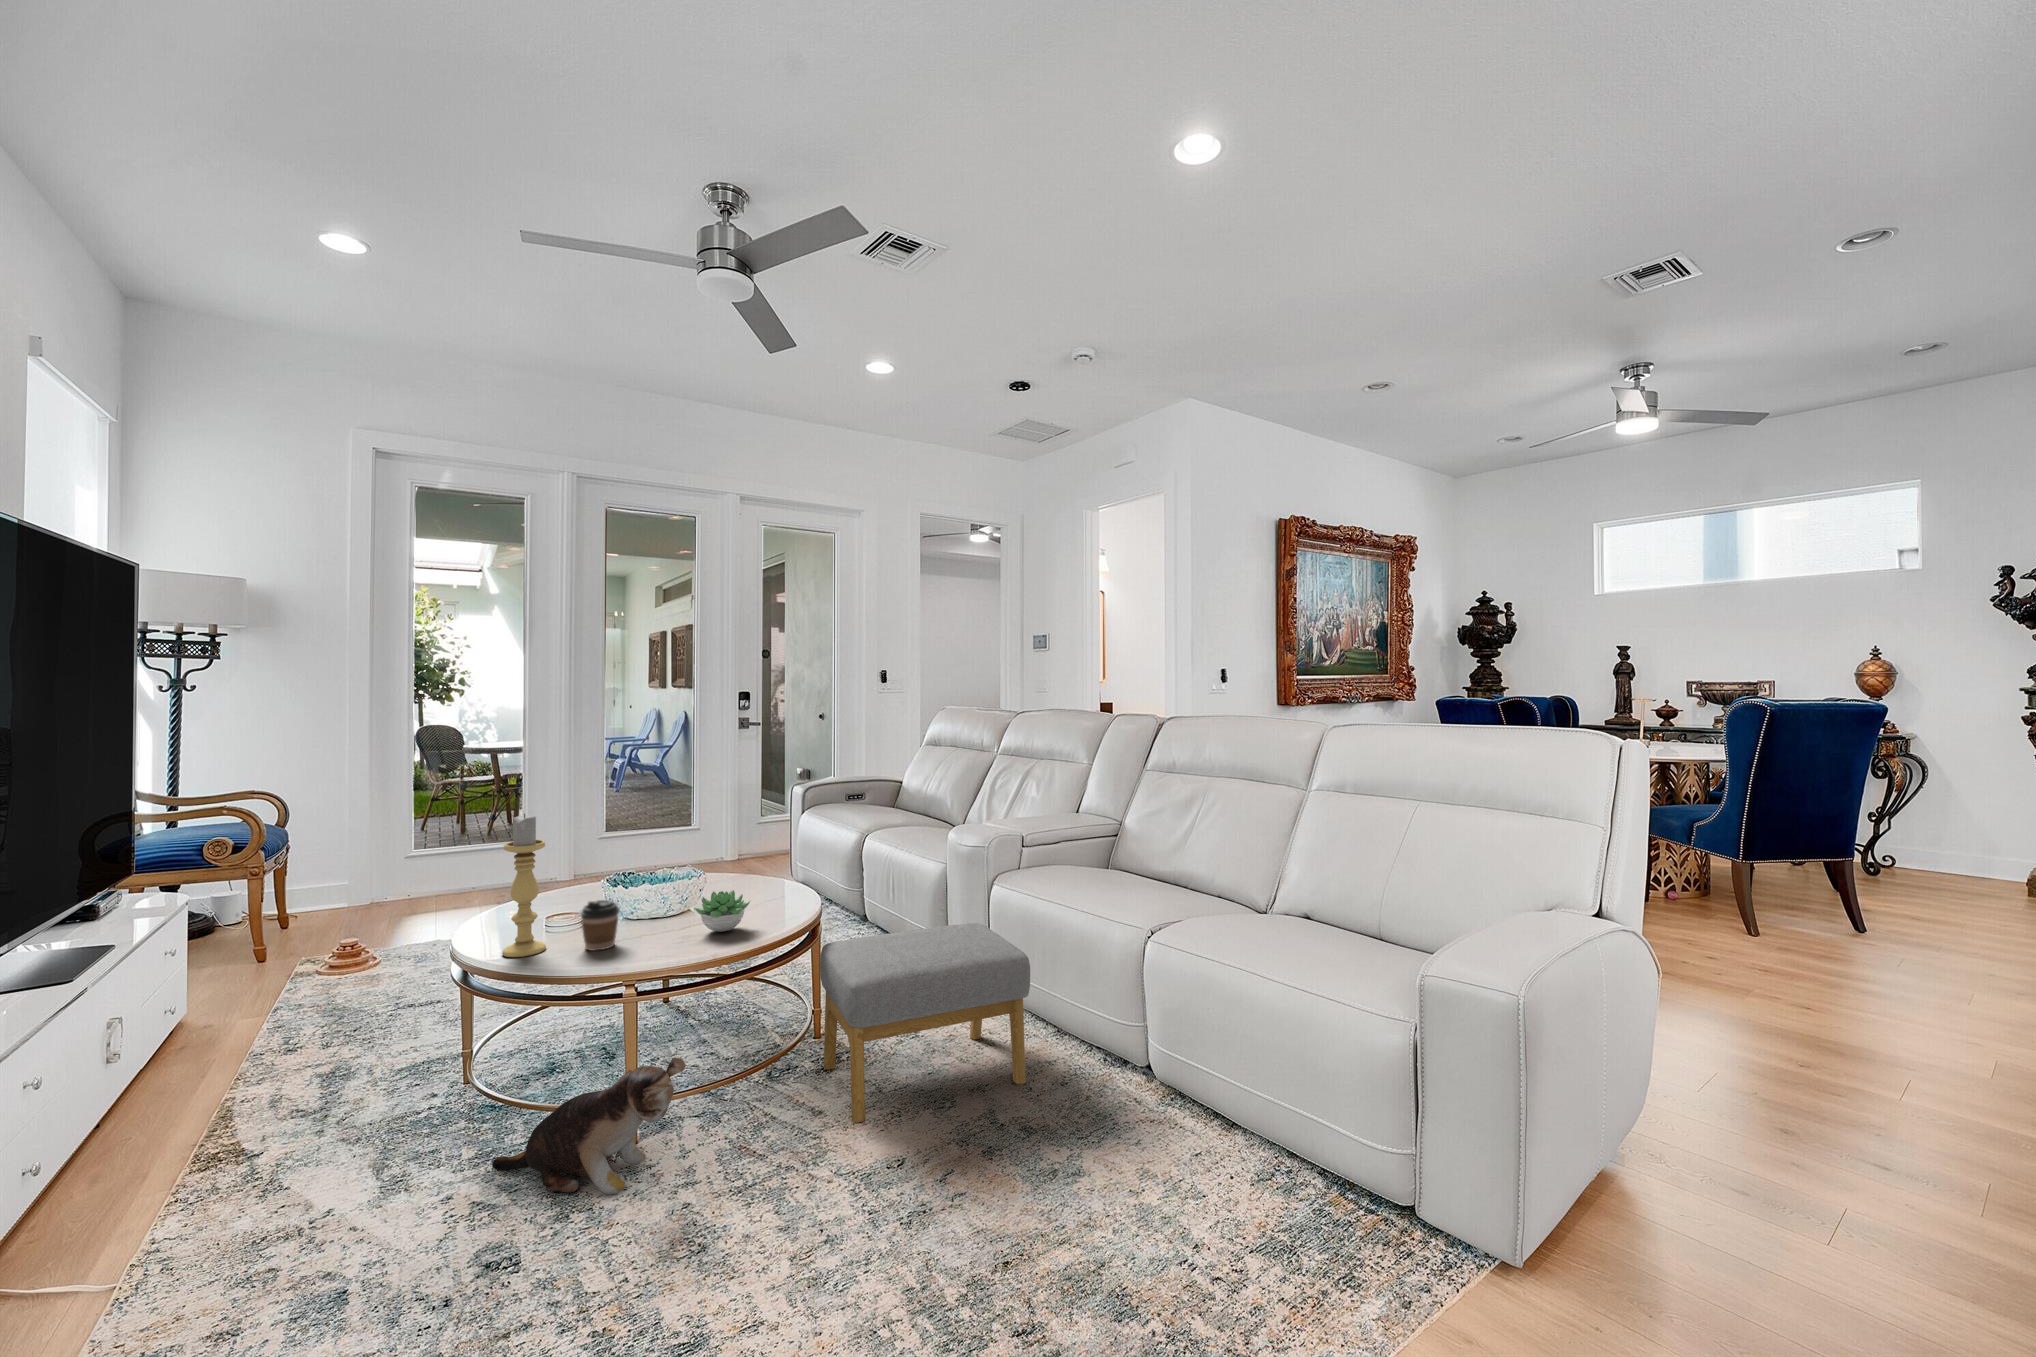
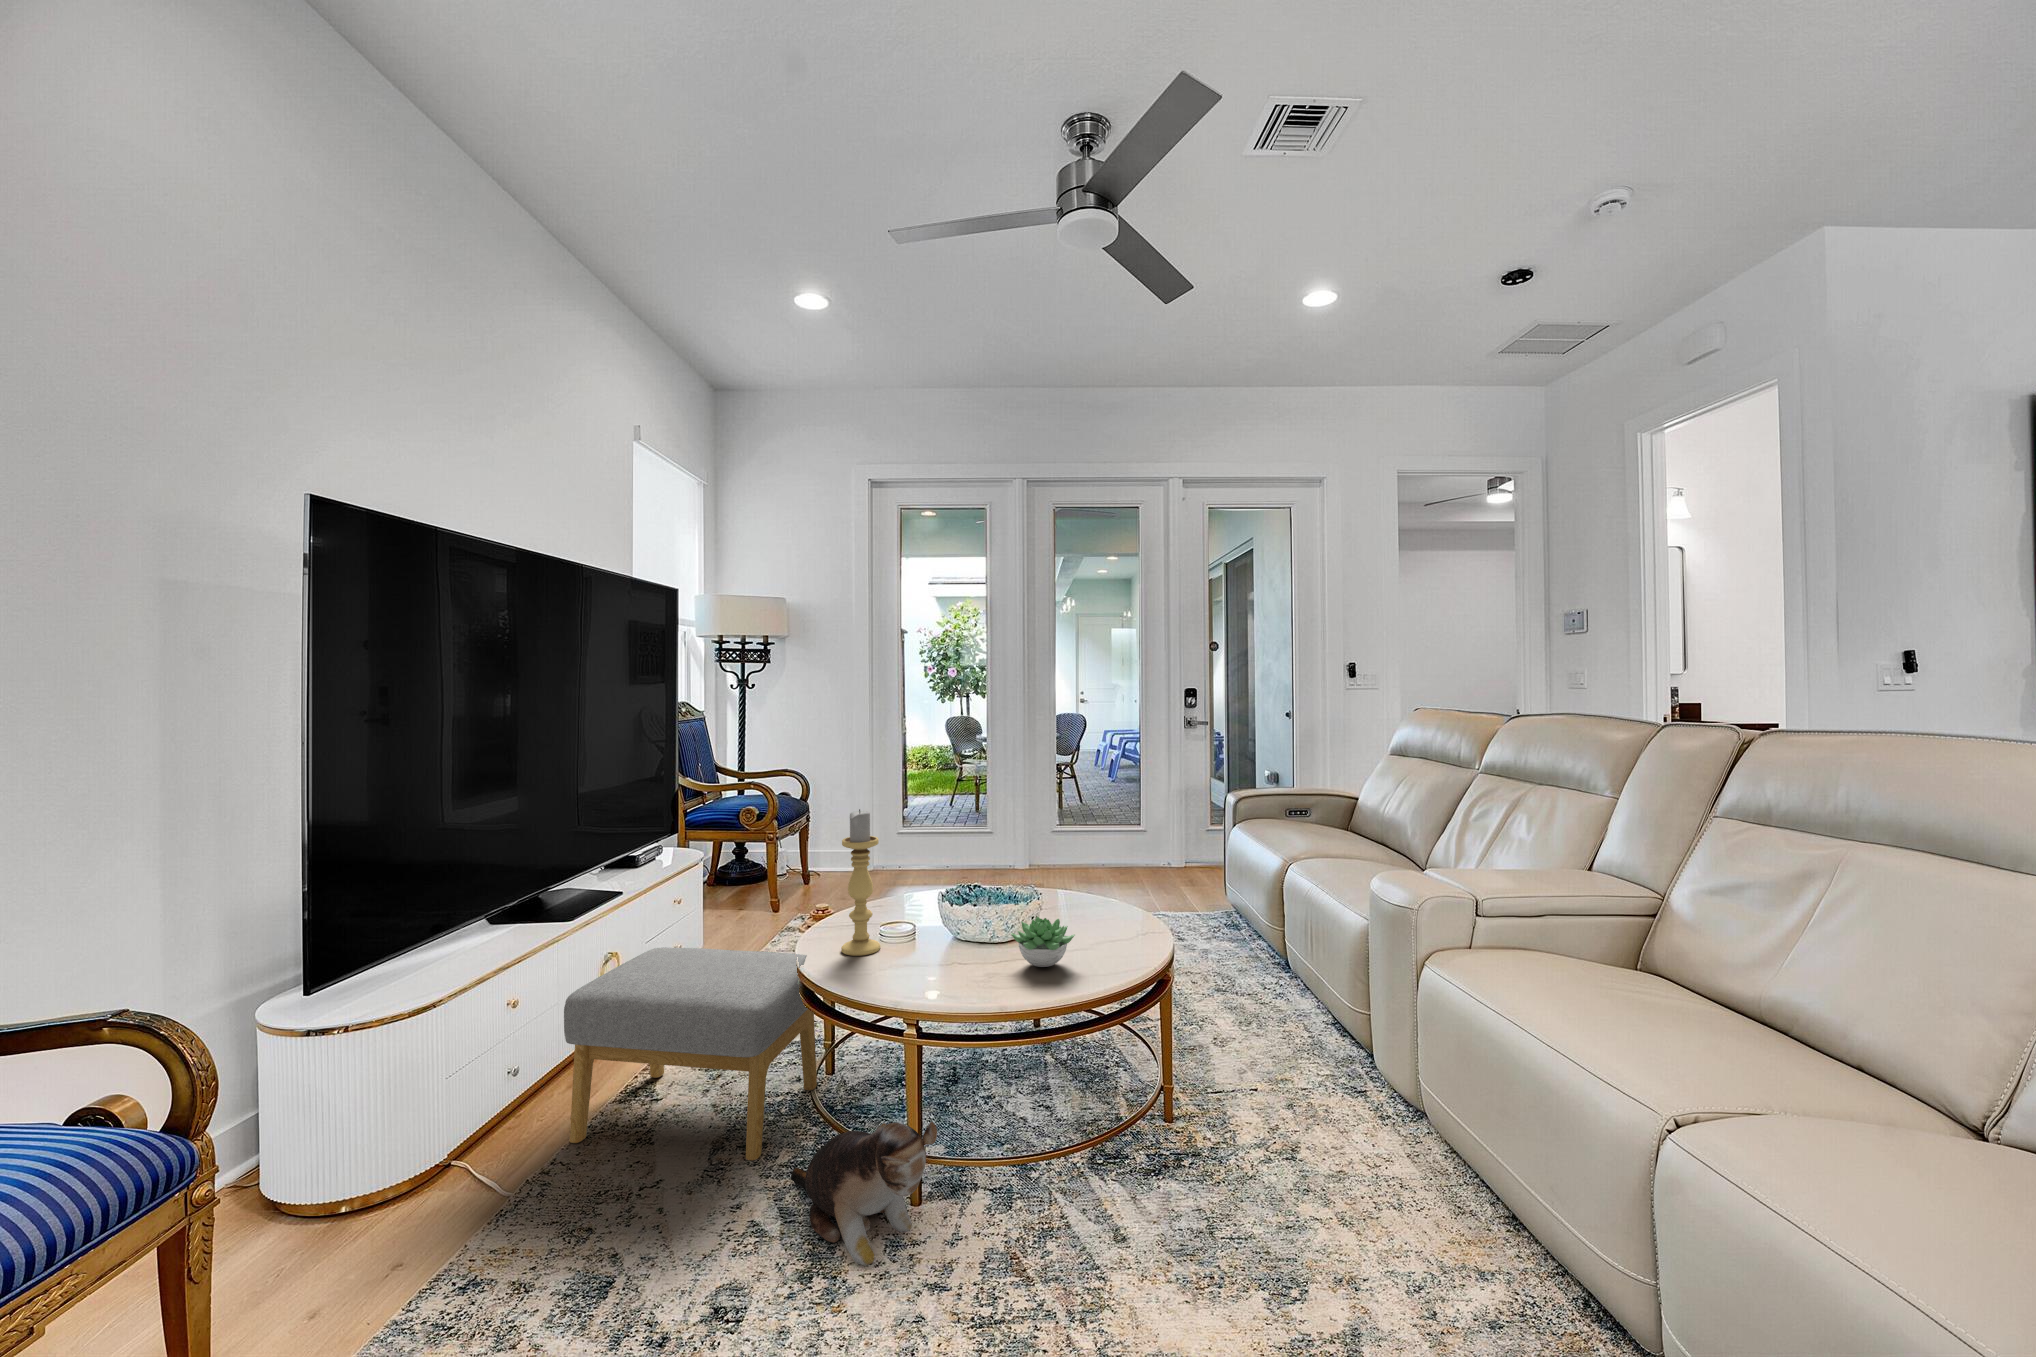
coffee cup: present [580,900,620,951] -> none [902,909,940,964]
footstool: present [820,923,1030,1123] -> present [564,947,817,1160]

